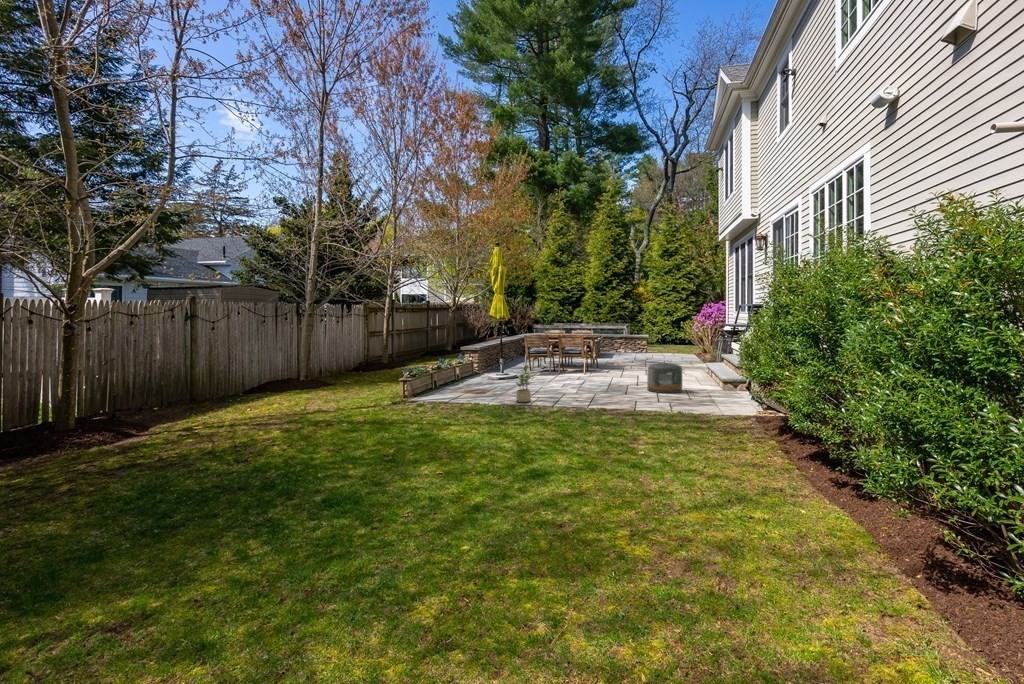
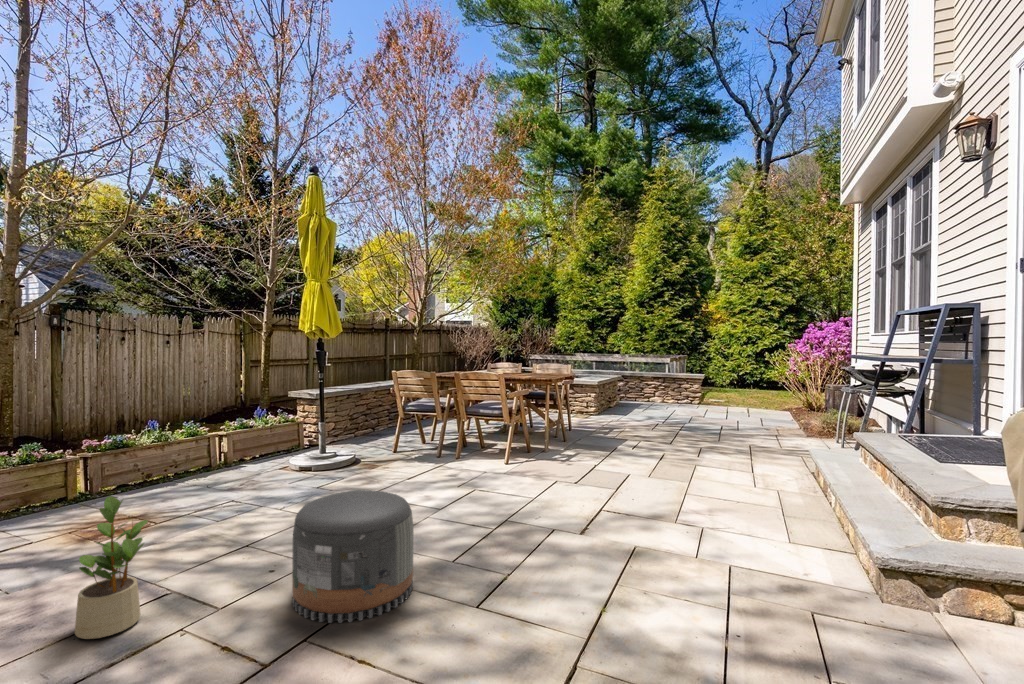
pouf: present [647,363,682,393] -> present [292,490,414,623]

